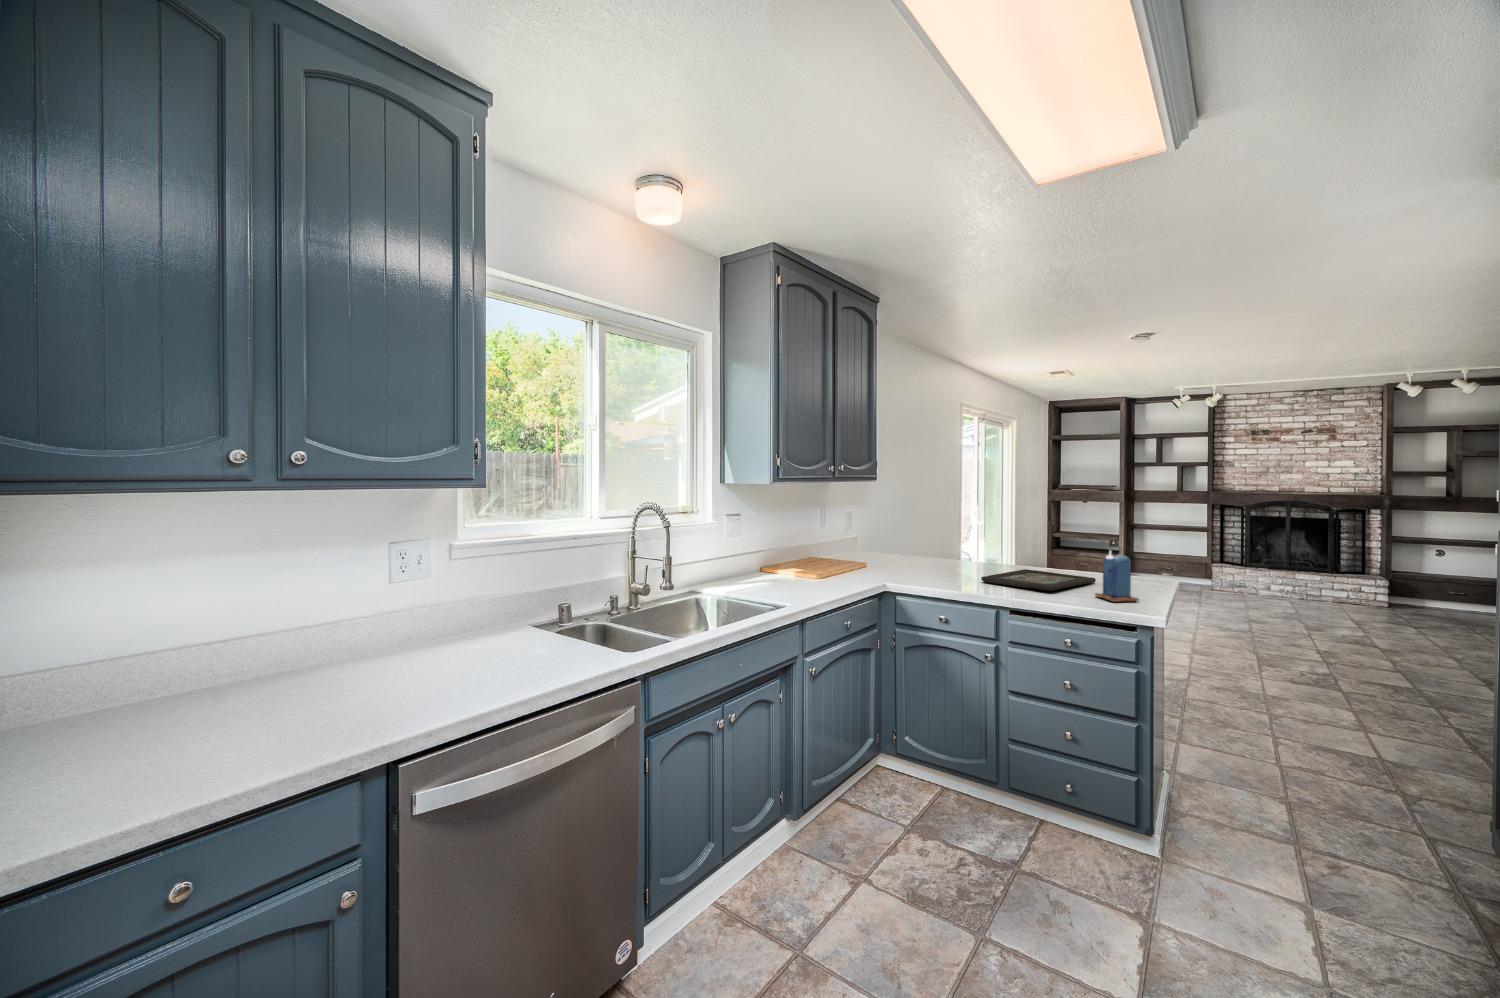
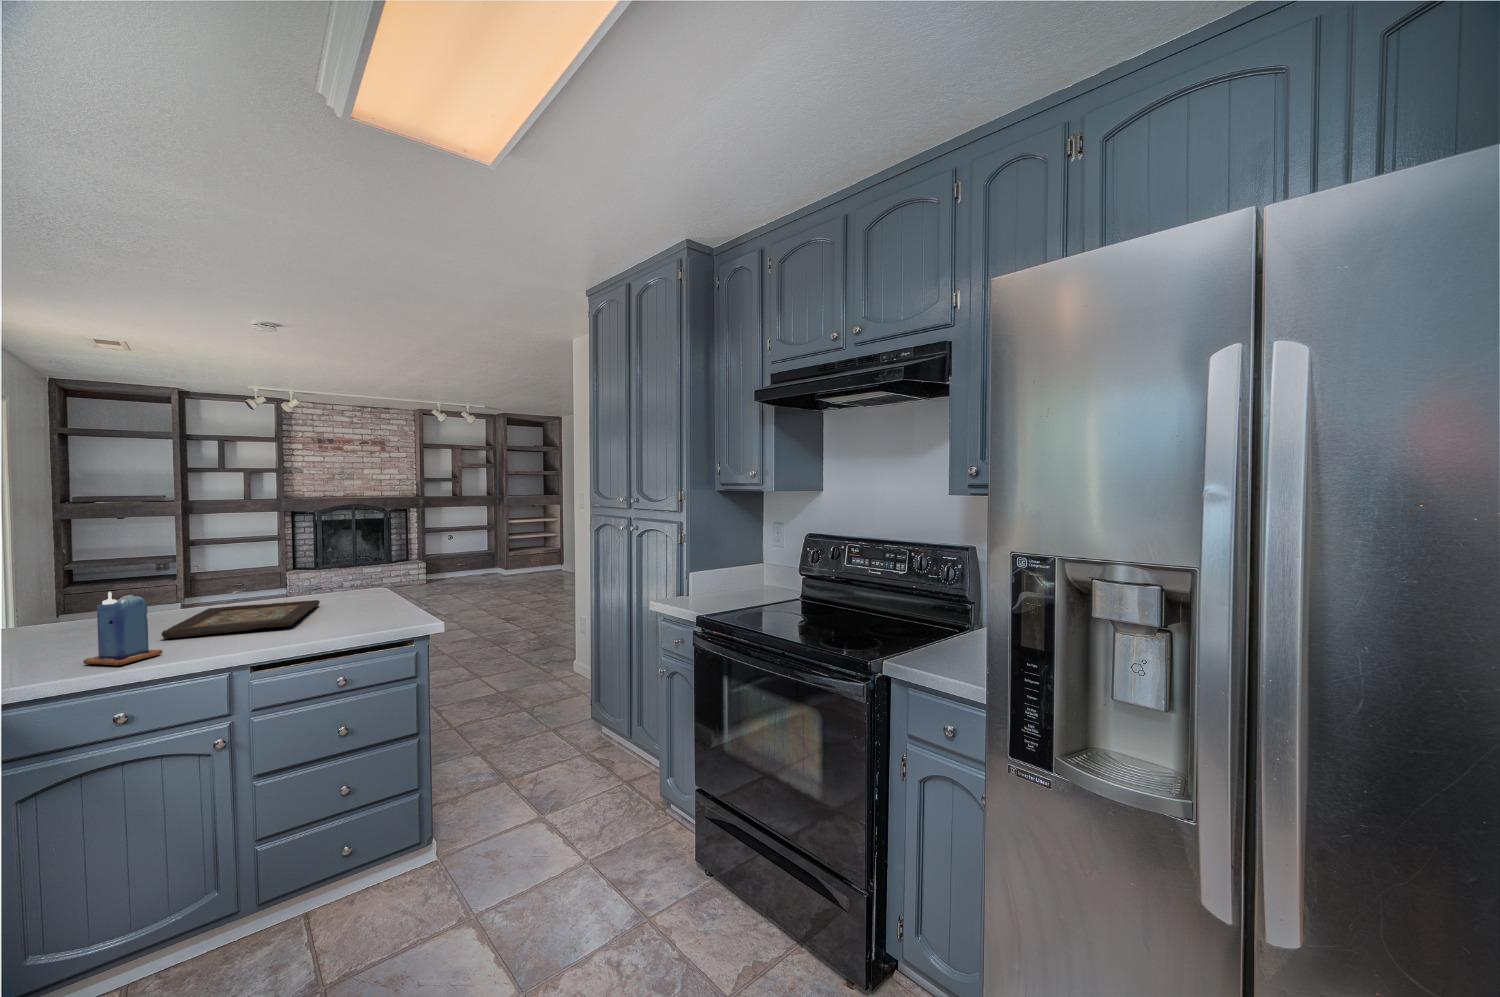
candle: present [1095,551,1139,602] -> present [83,592,162,666]

